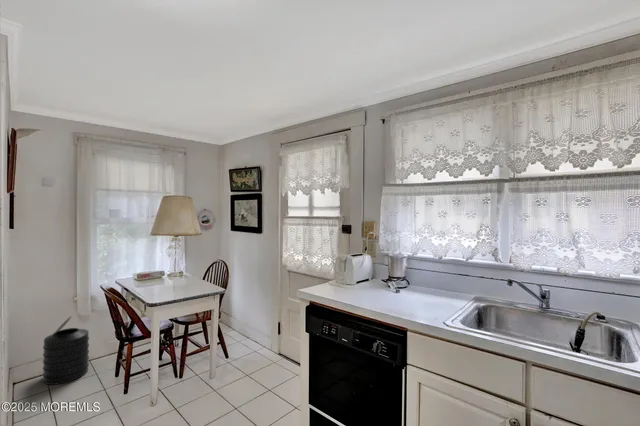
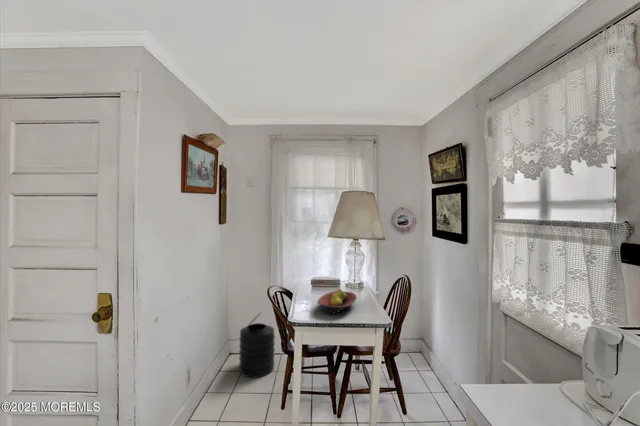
fruit bowl: none [162,274,192,292] -> present [318,289,356,313]

